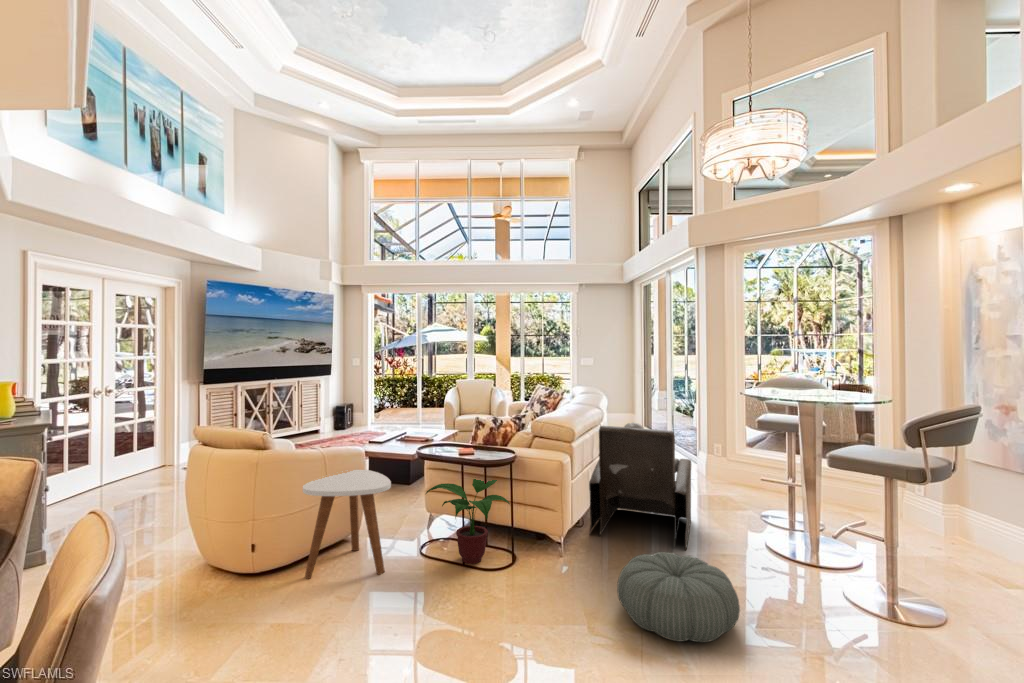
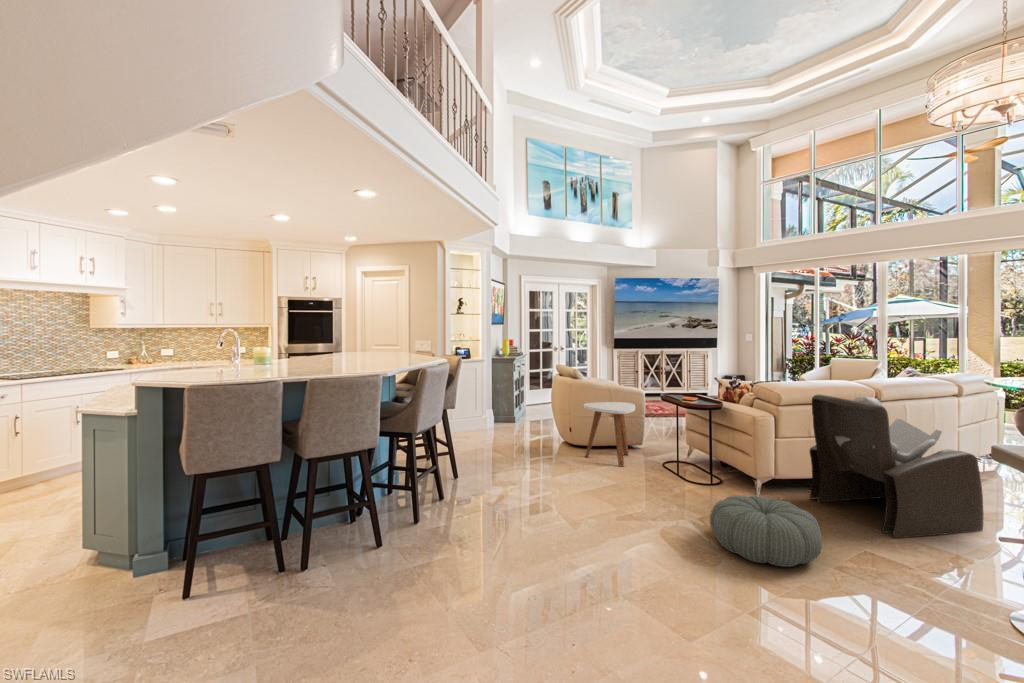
potted plant: present [426,479,510,564] -> none [661,421,722,481]

